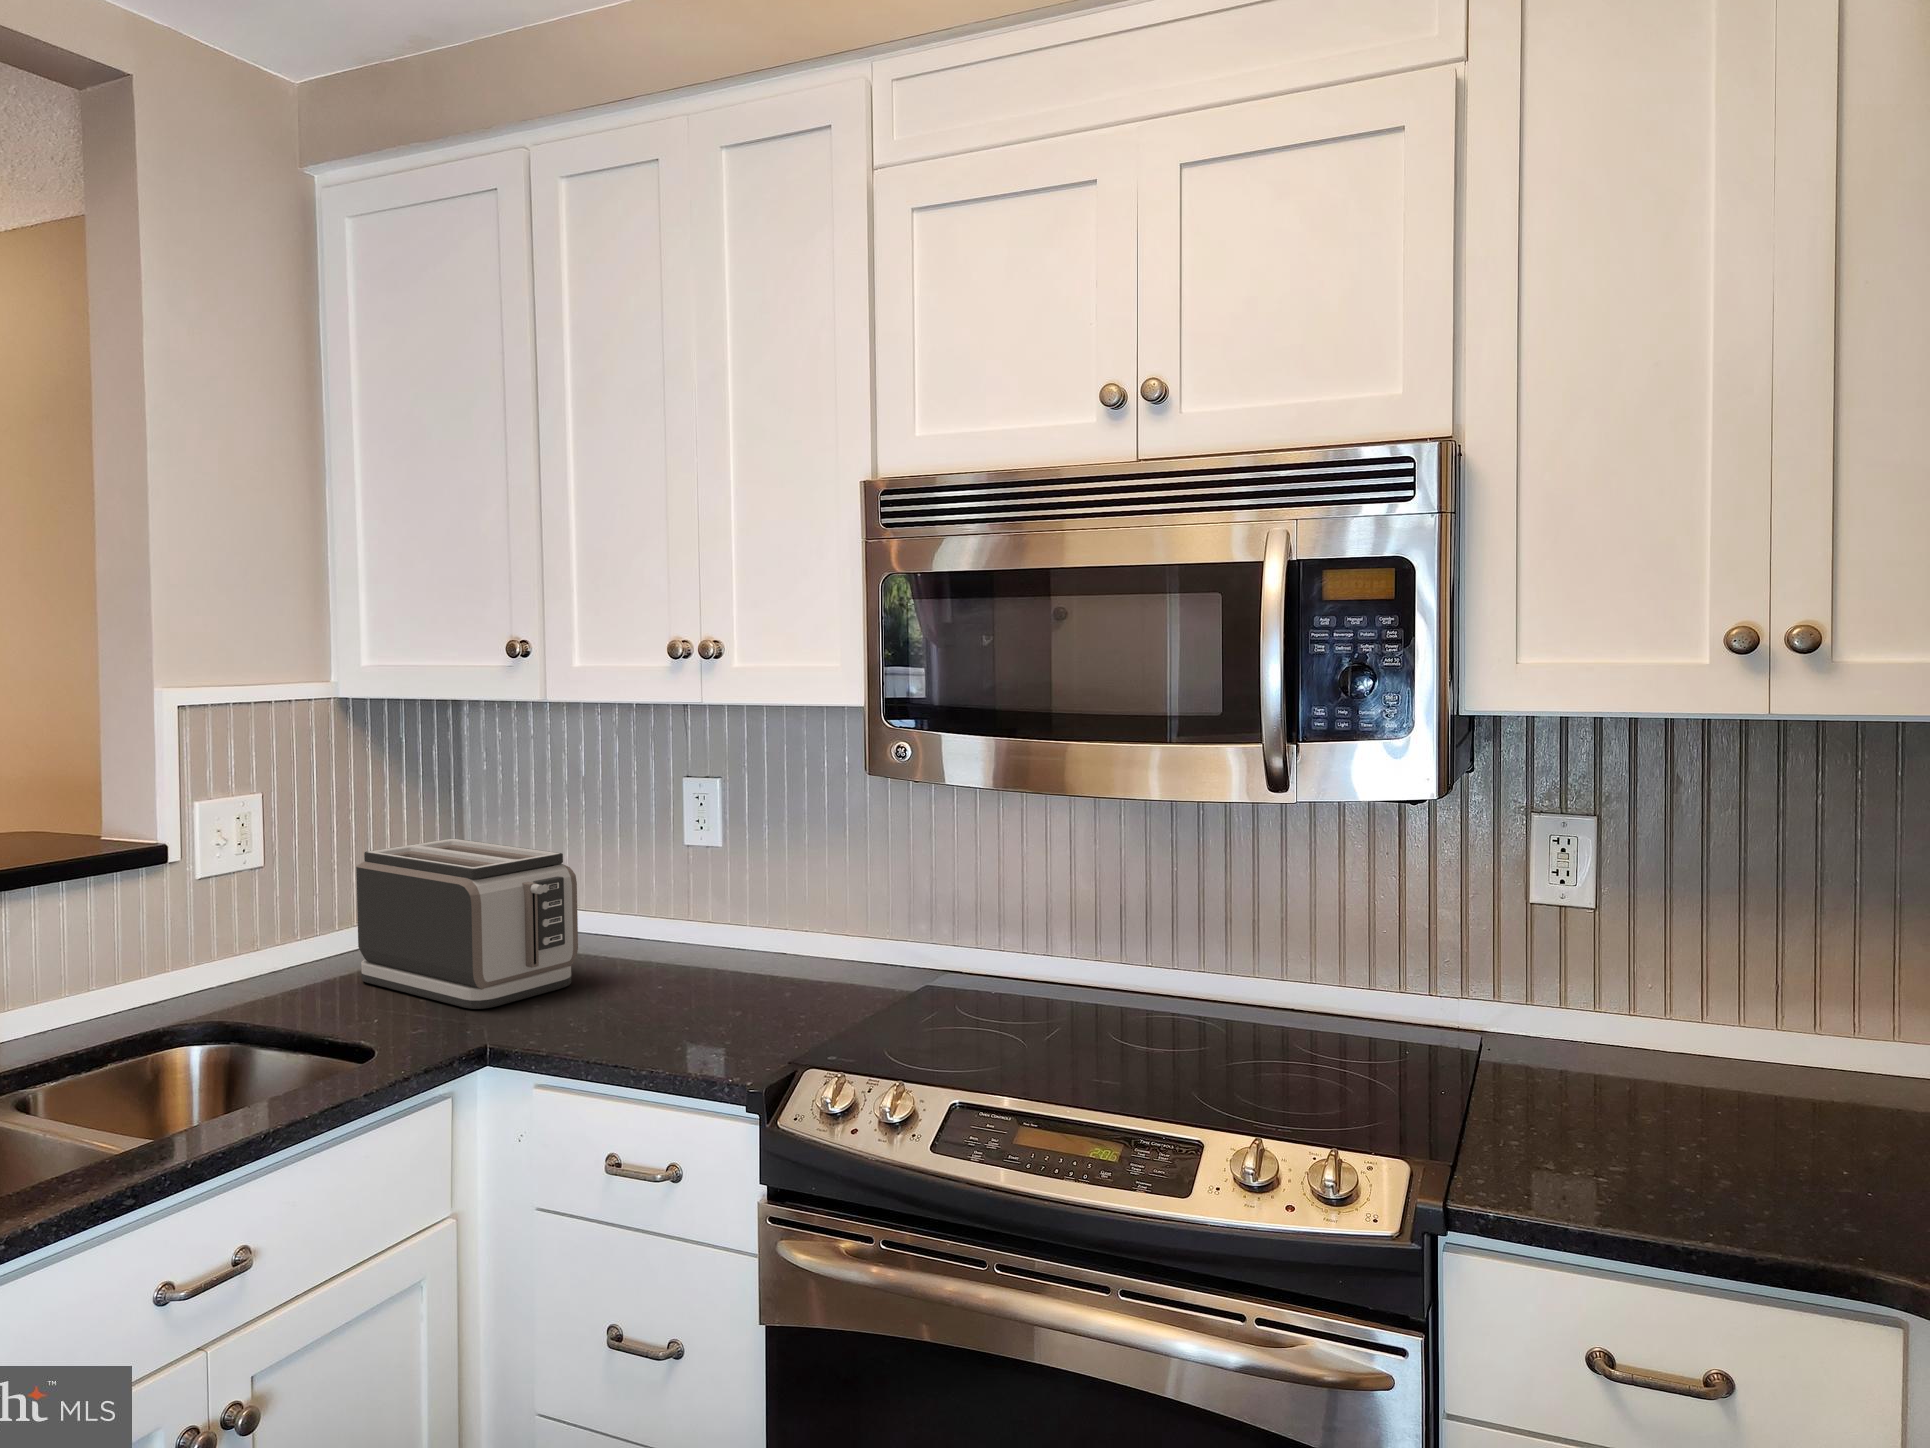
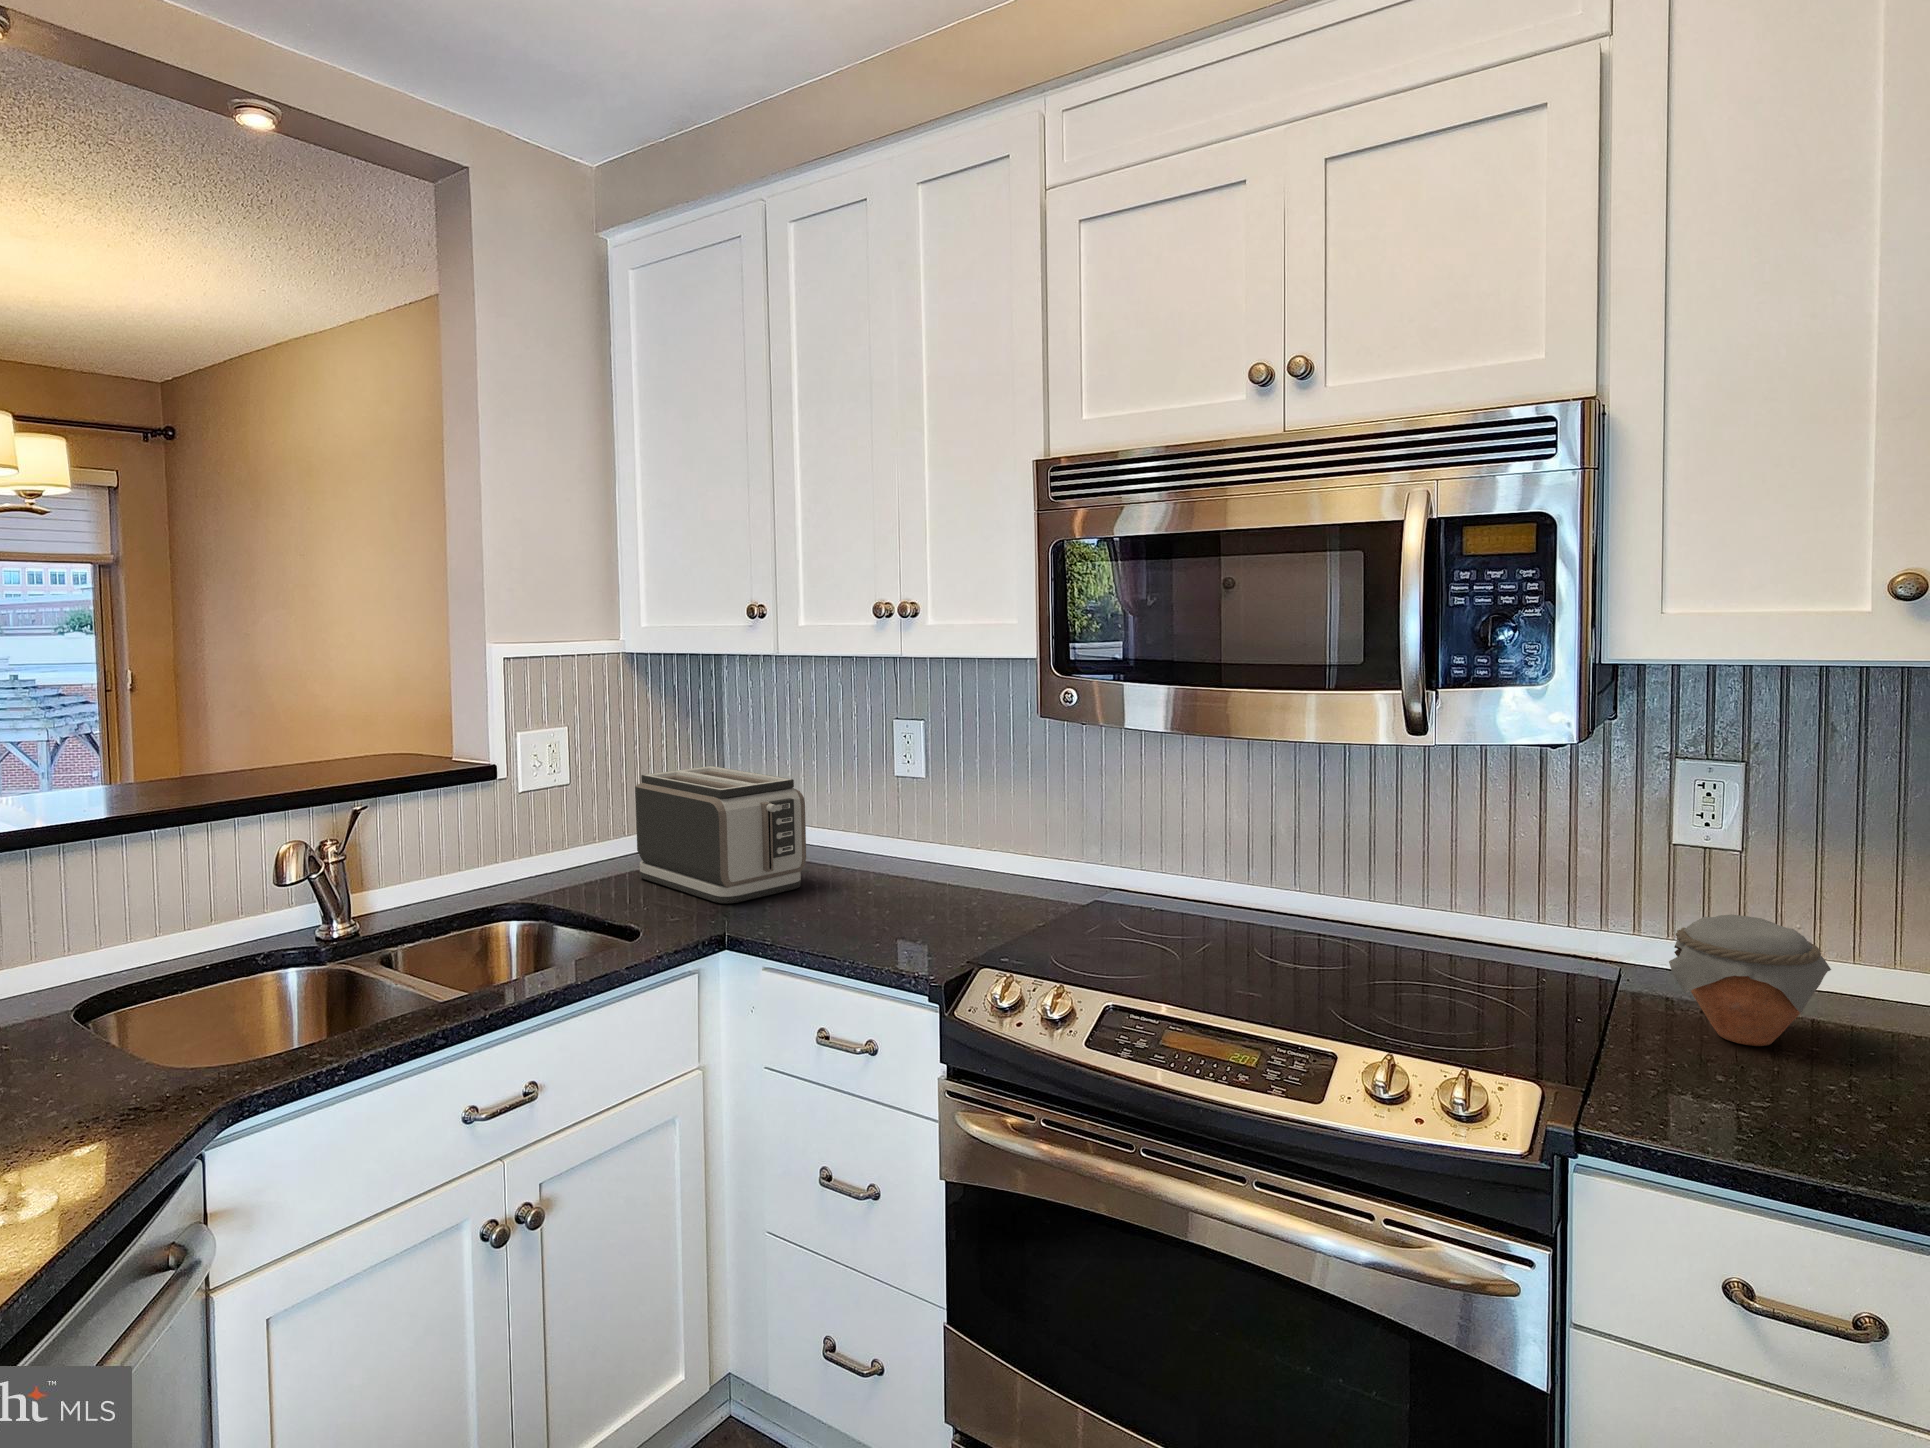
jar: none [1528,973,1678,1108] -> present [1669,914,1831,1046]

